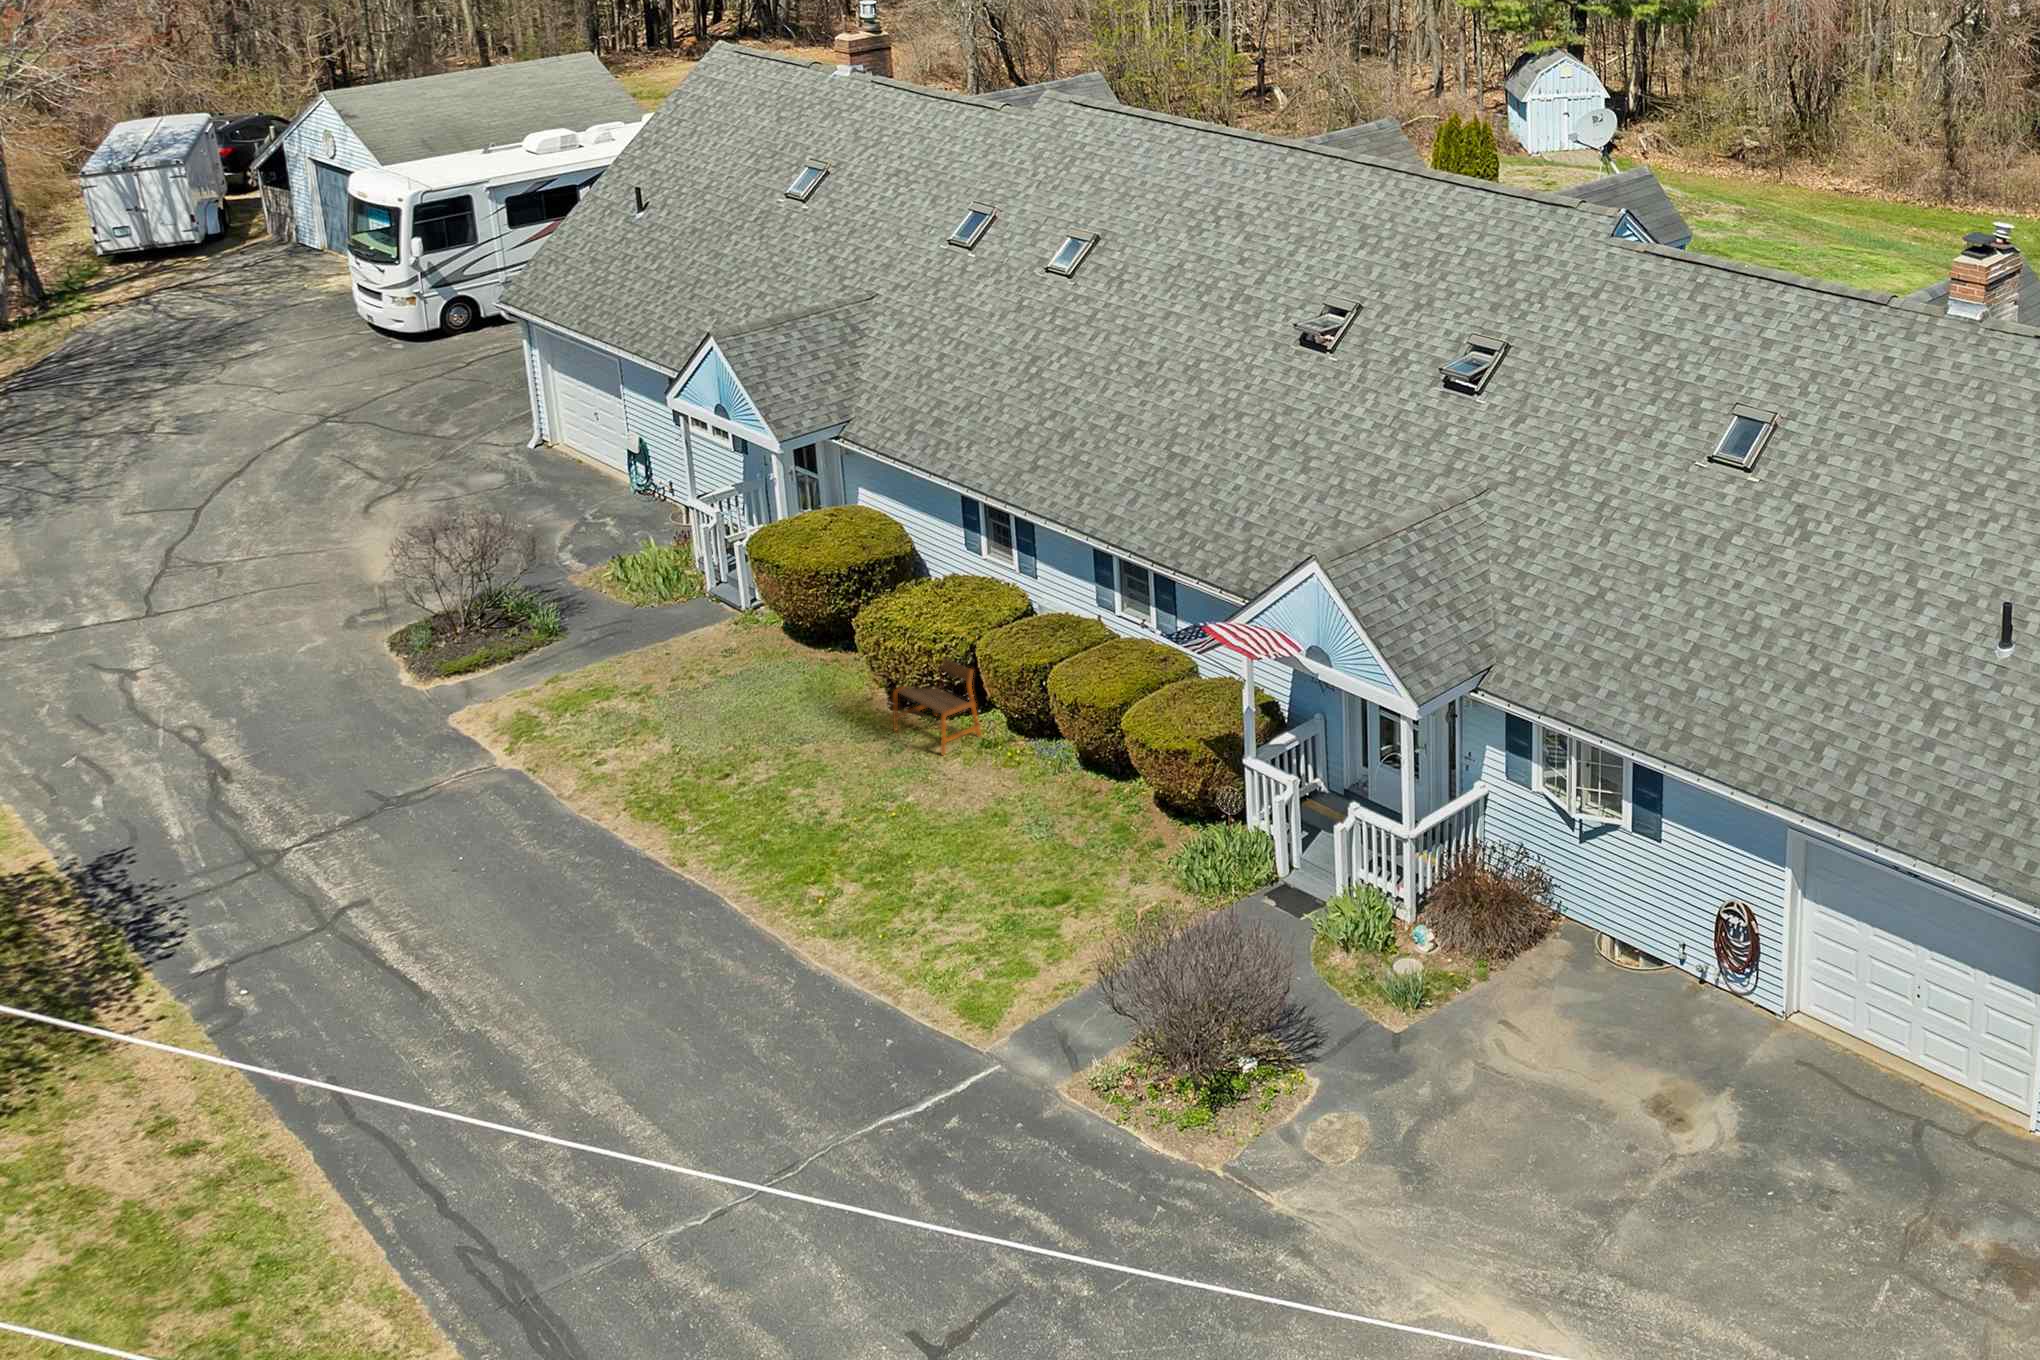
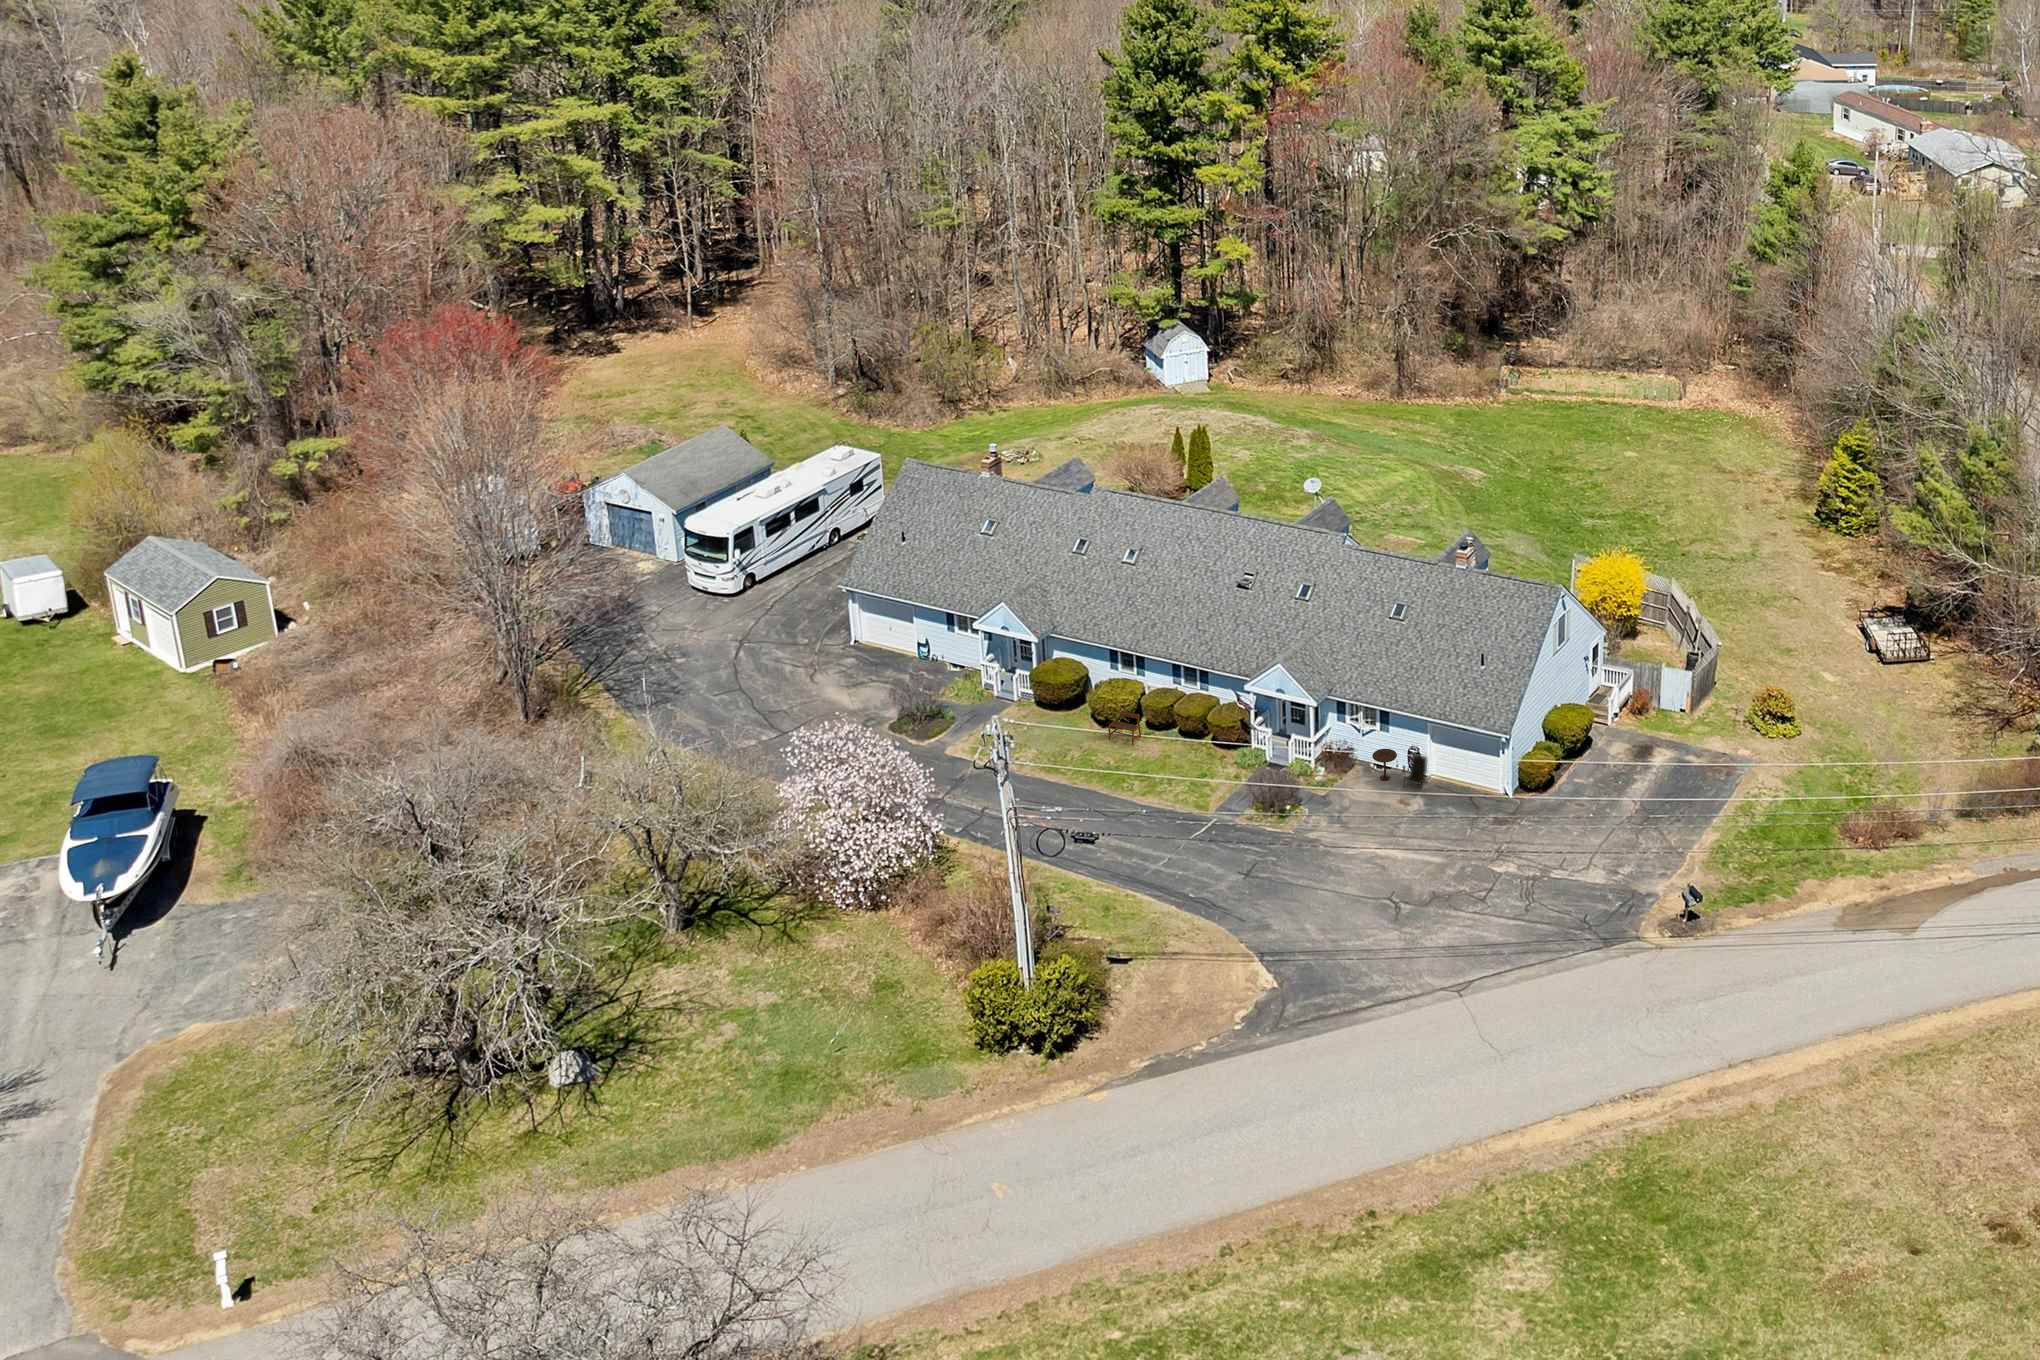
pedestal table: none [1590,886,1677,1000] -> present [1372,749,1397,781]
lounge chair: none [1686,920,1780,1063] -> present [1403,754,1427,785]

